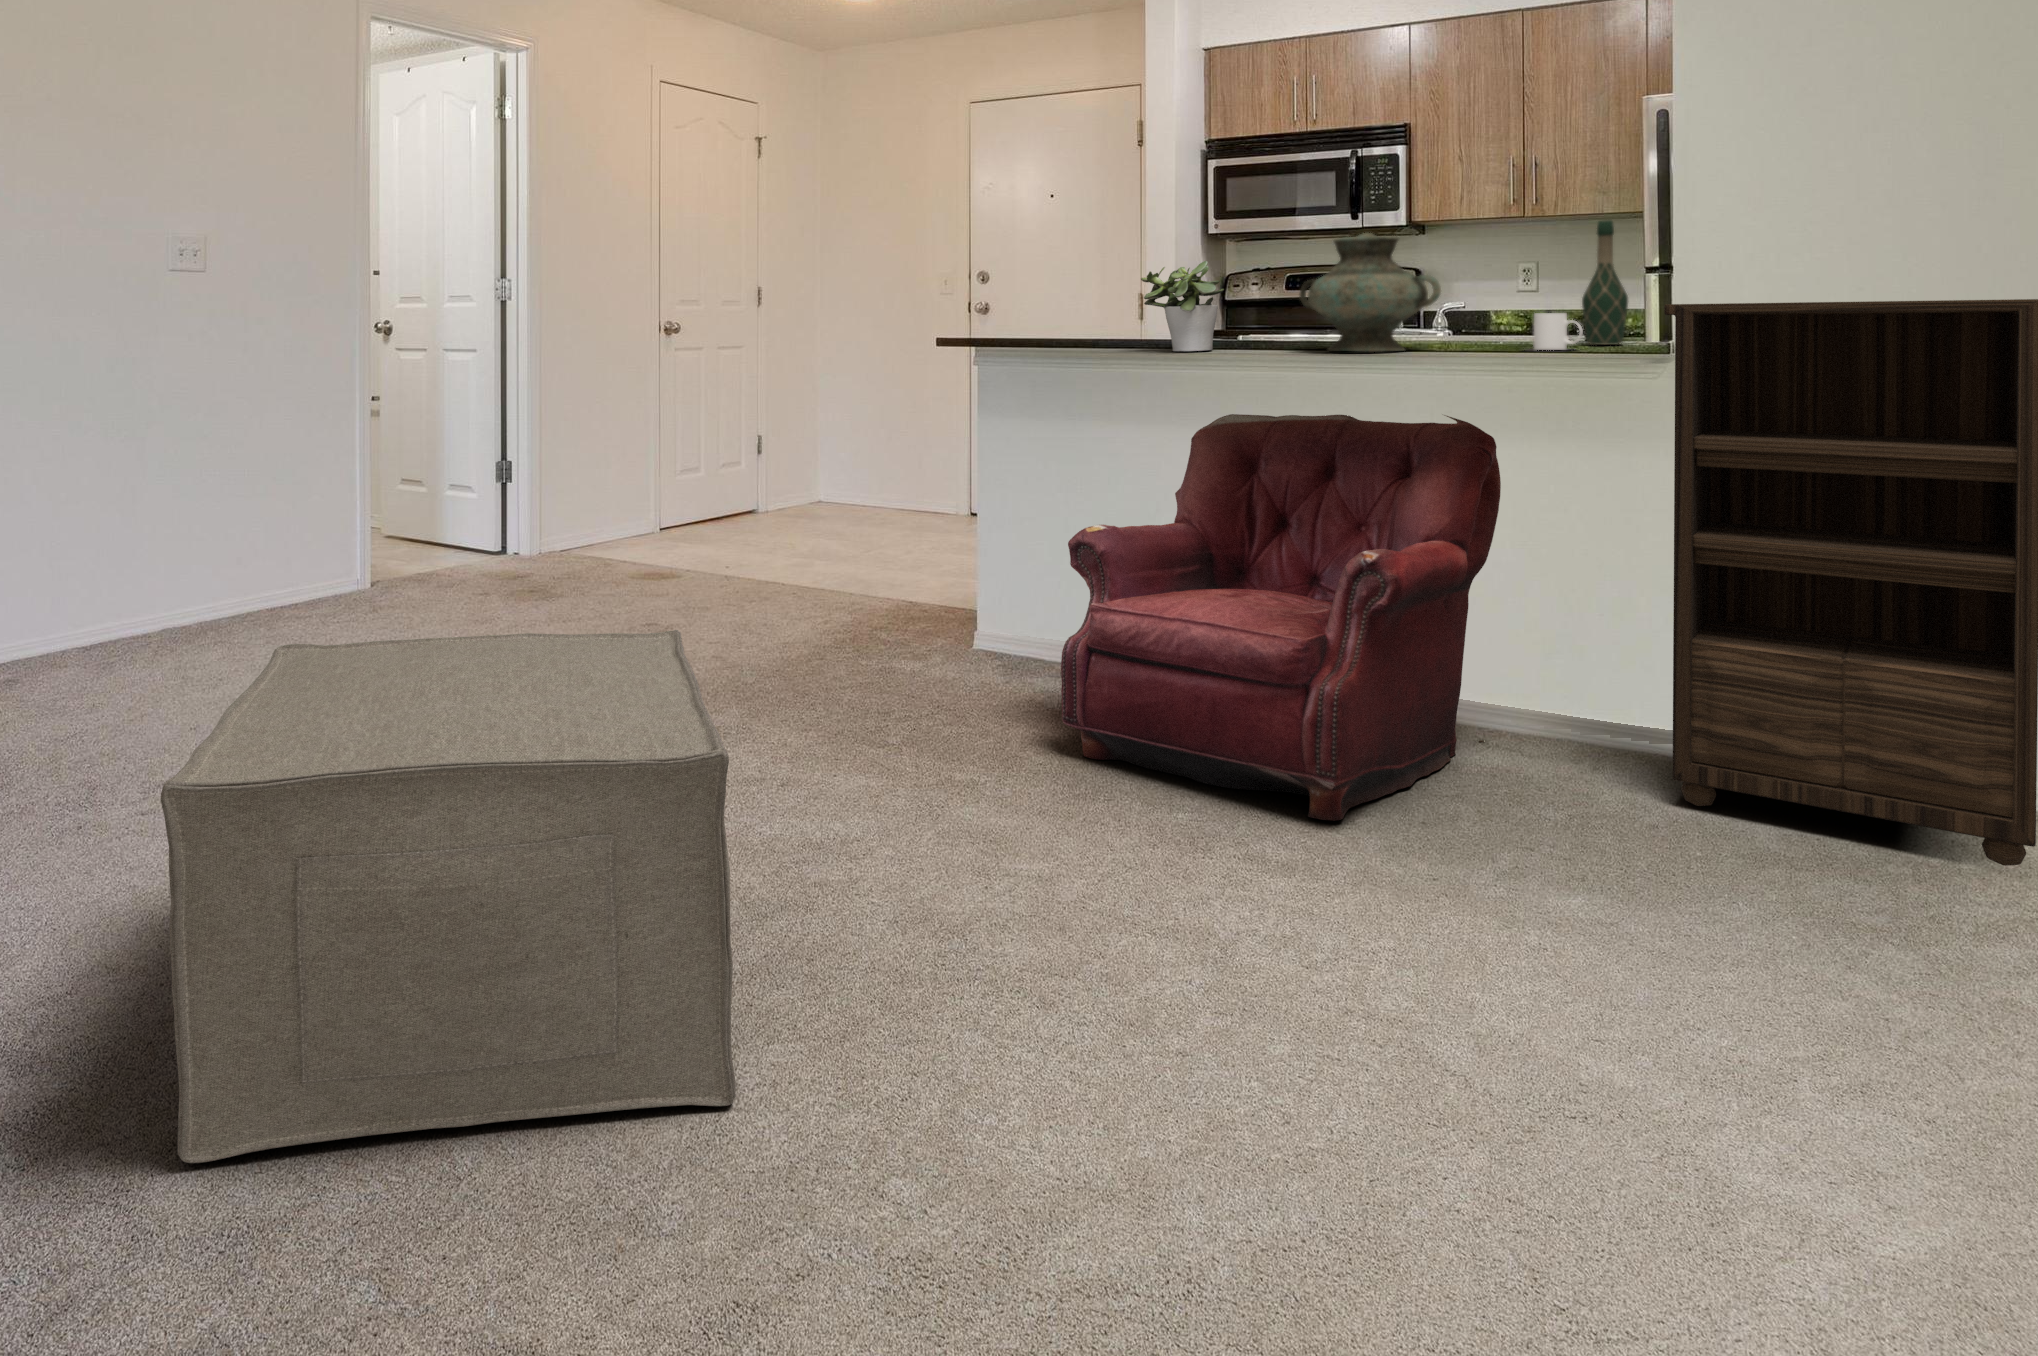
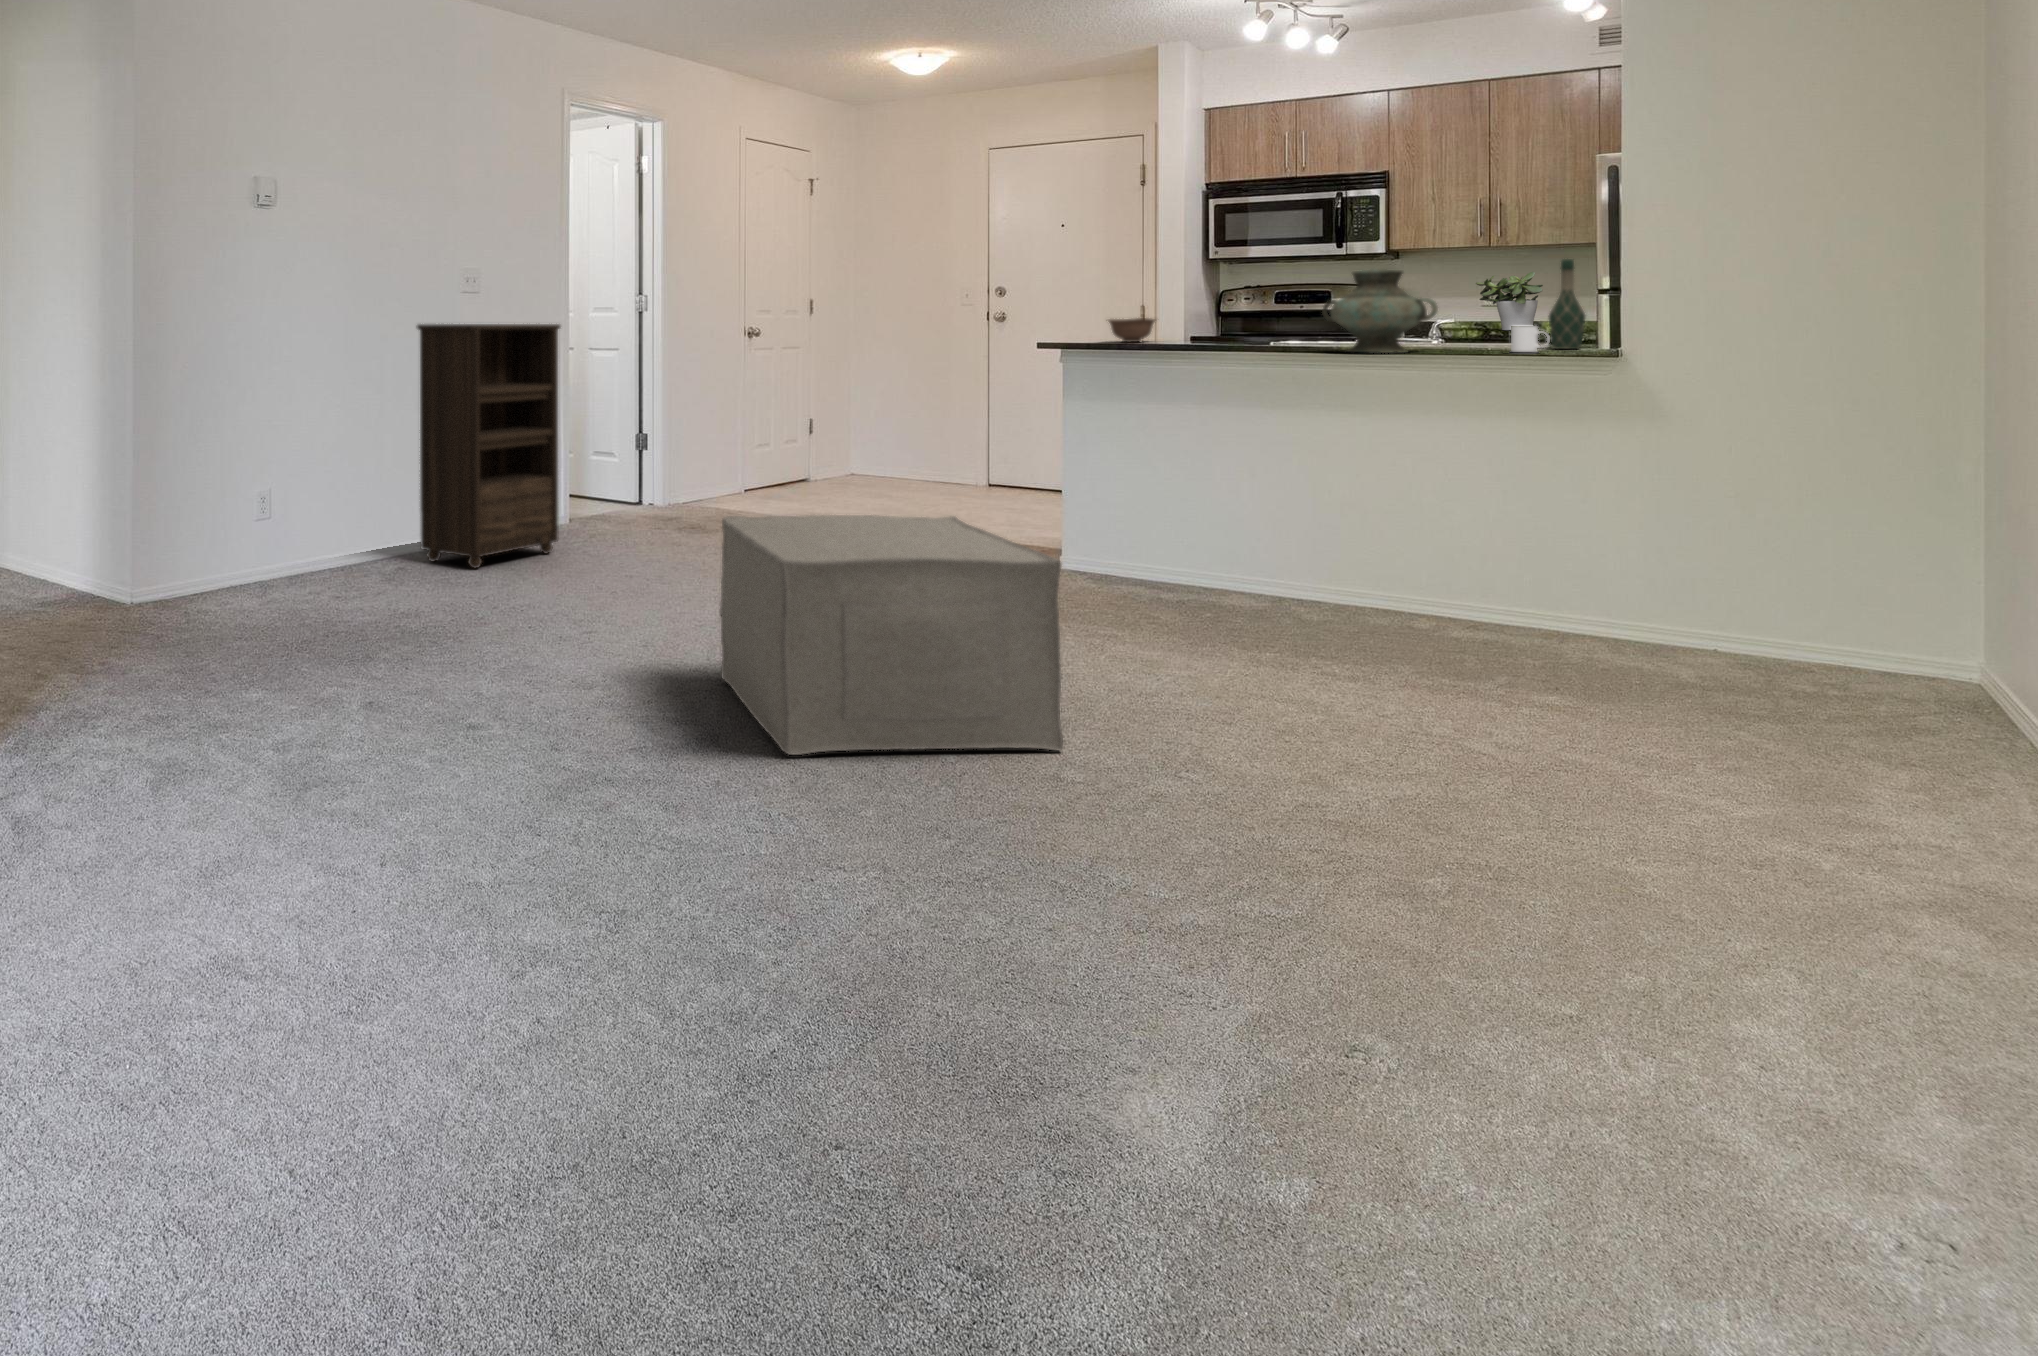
potted plant: present [1141,261,1224,352] -> present [1476,272,1543,330]
bookshelf: present [1664,299,2038,866] -> present [417,324,560,568]
bowl: none [1064,307,1127,338] -> present [1108,318,1155,342]
armchair: present [1061,414,1501,821] -> none [1160,397,1487,661]

